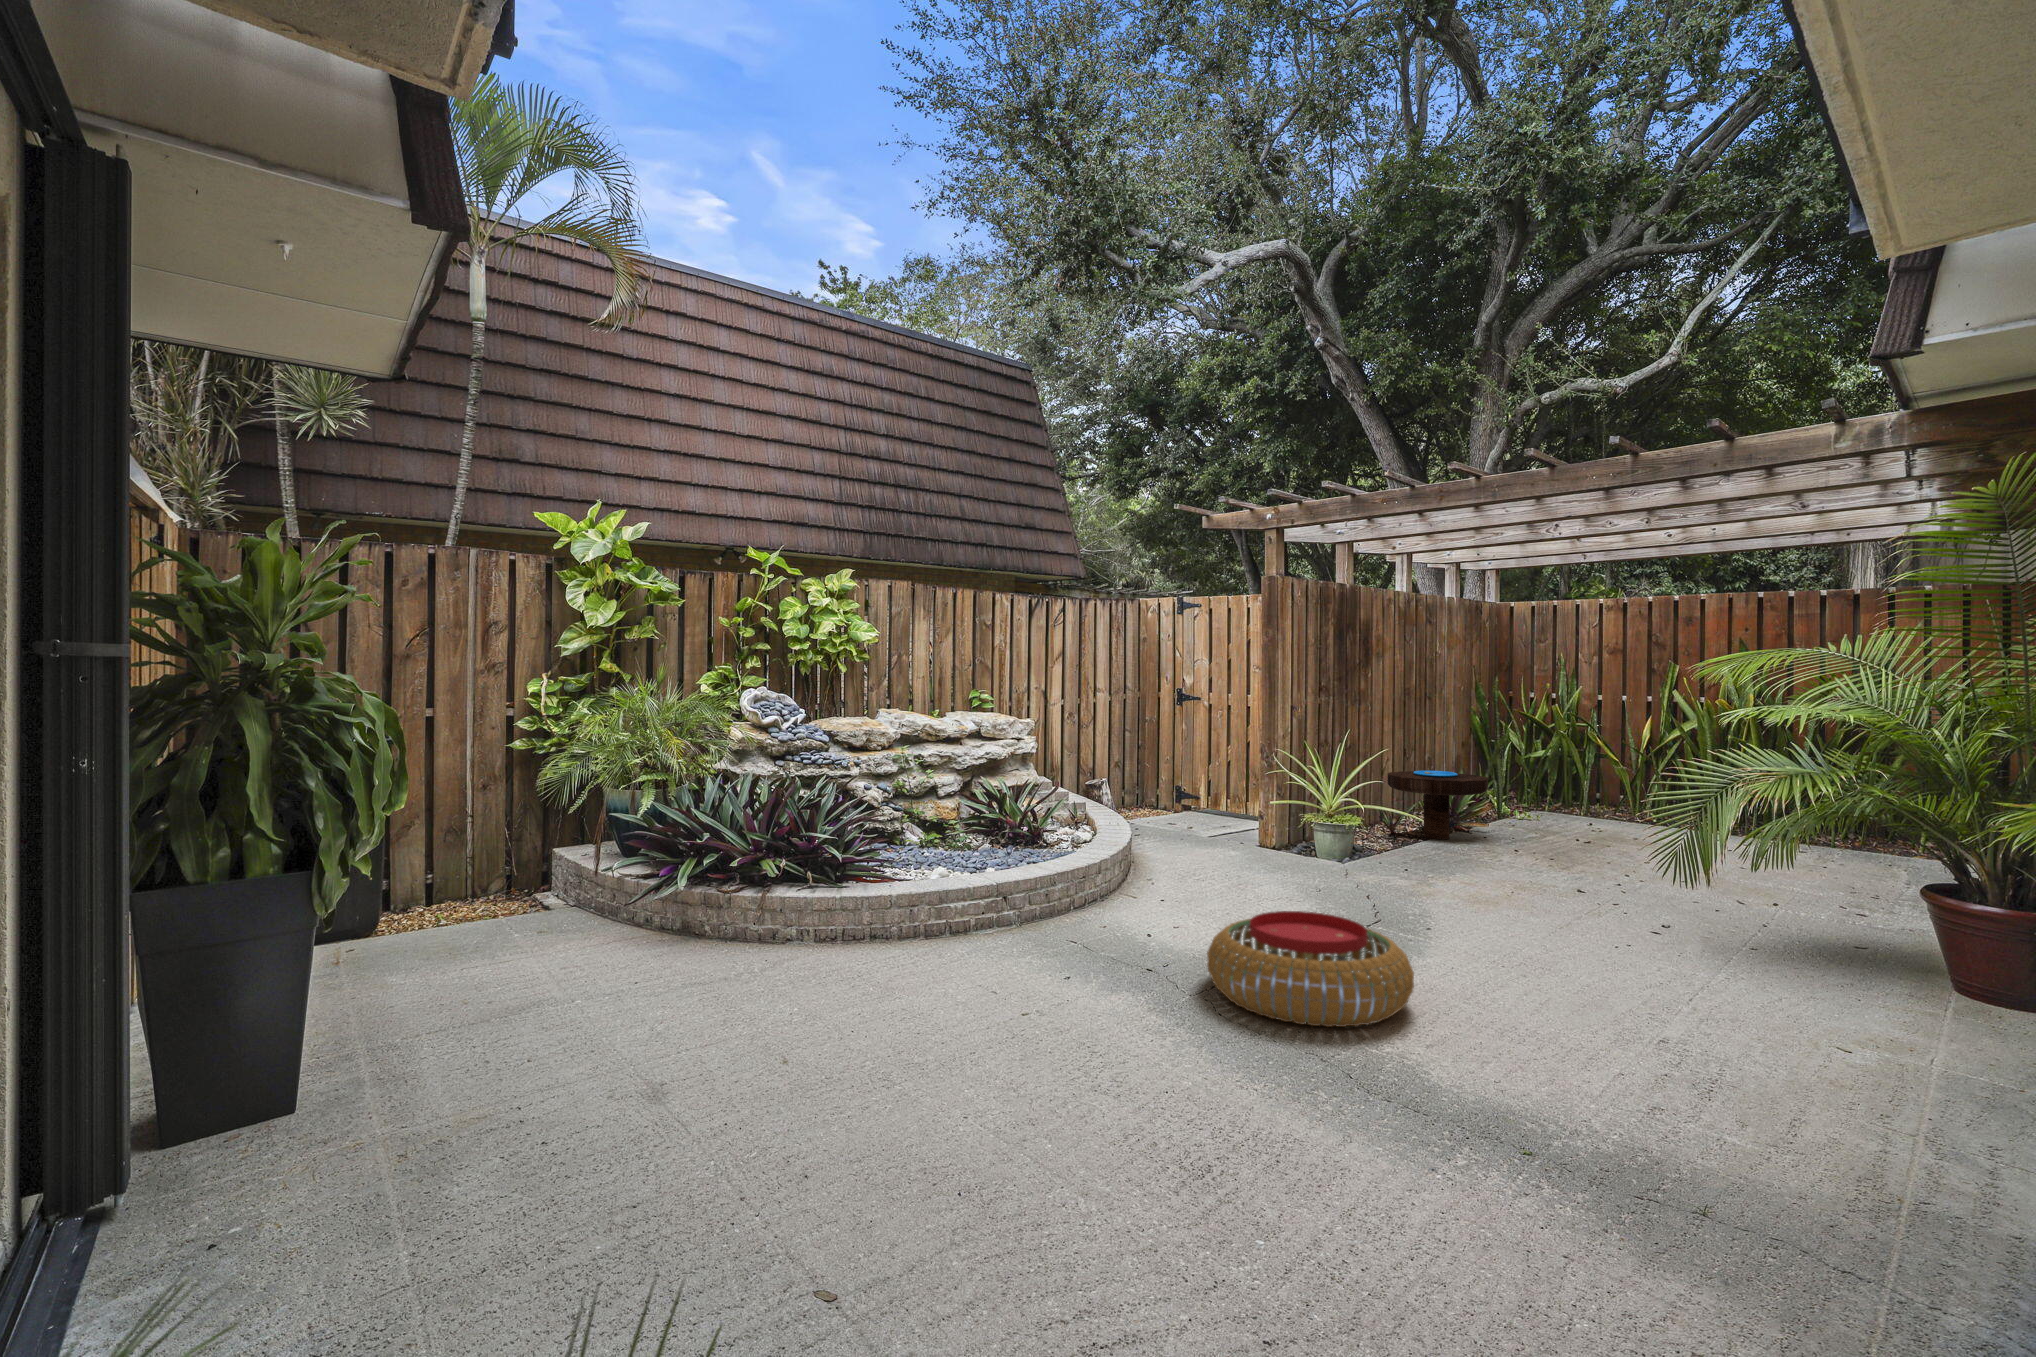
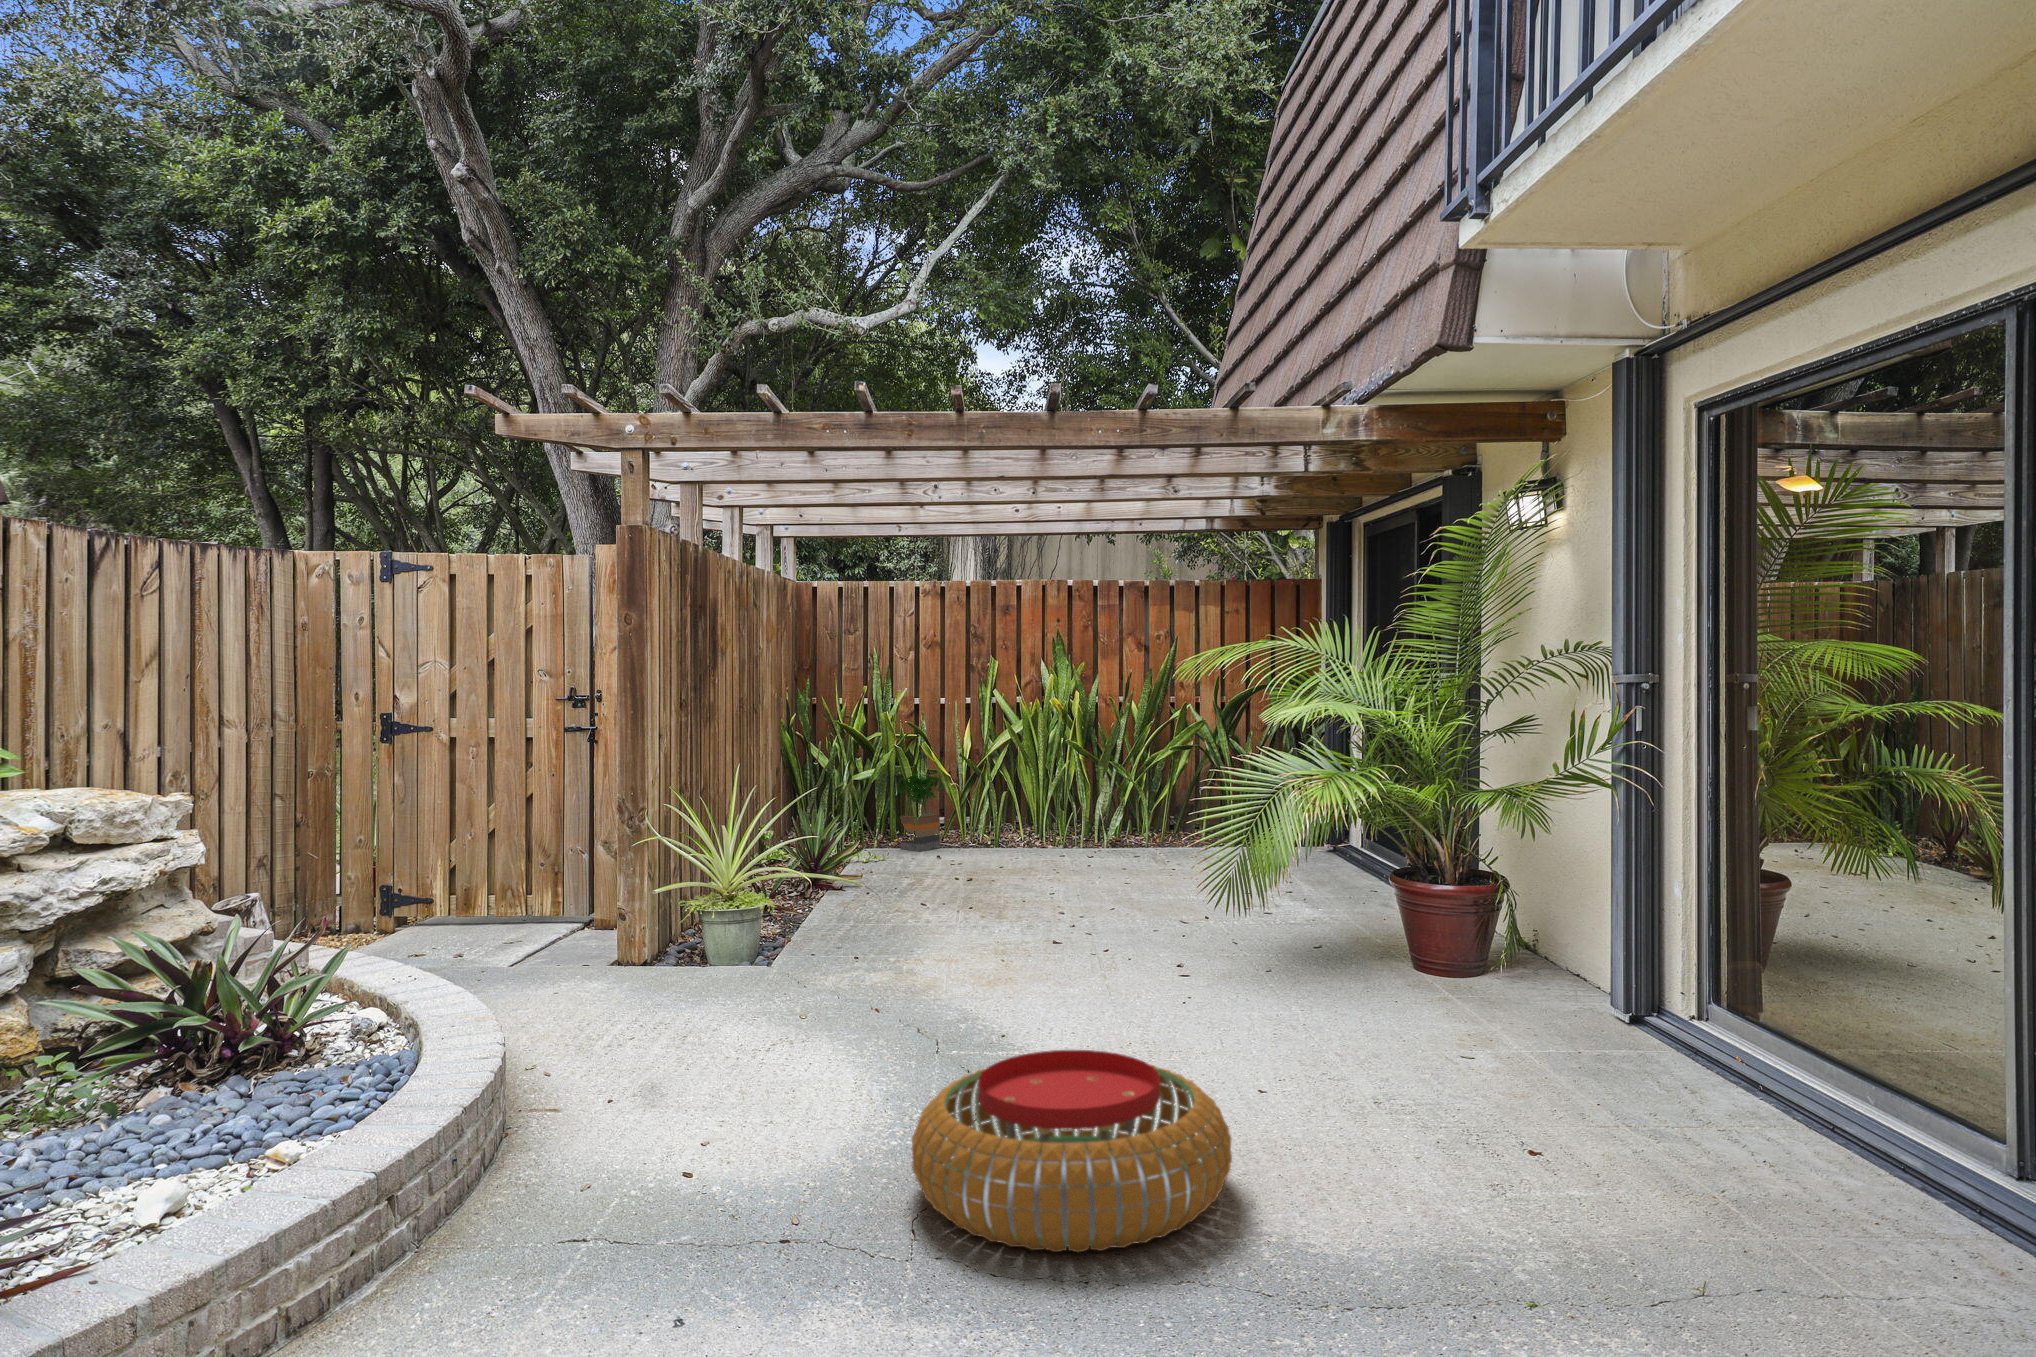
potted tree: none [1571,757,1624,821] -> present [897,774,945,851]
side table: present [1388,771,1488,839] -> none [742,810,873,907]

